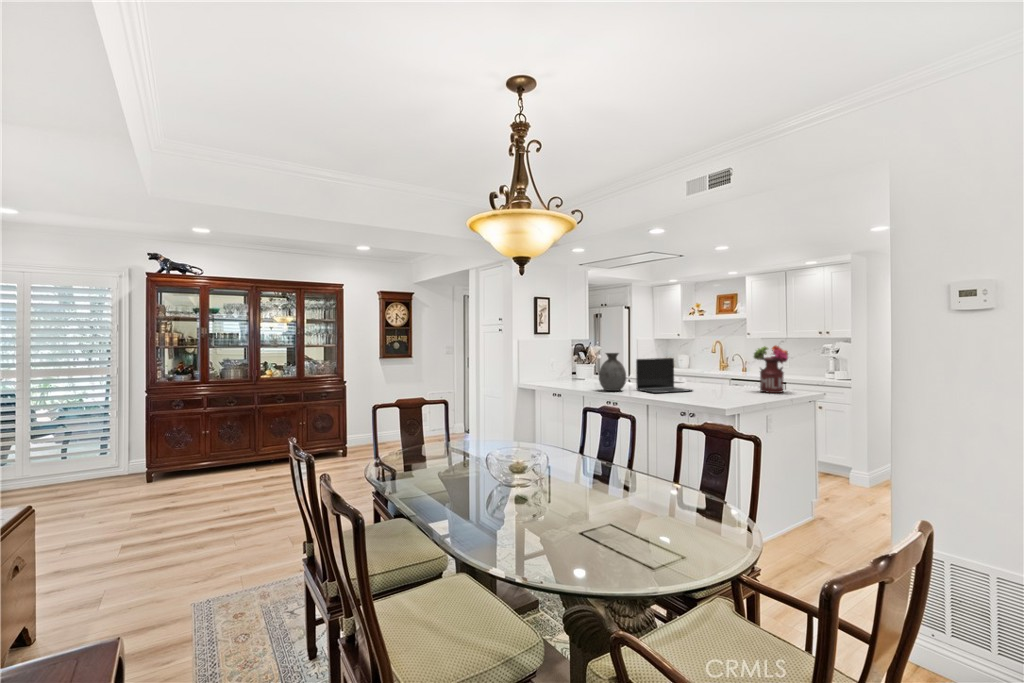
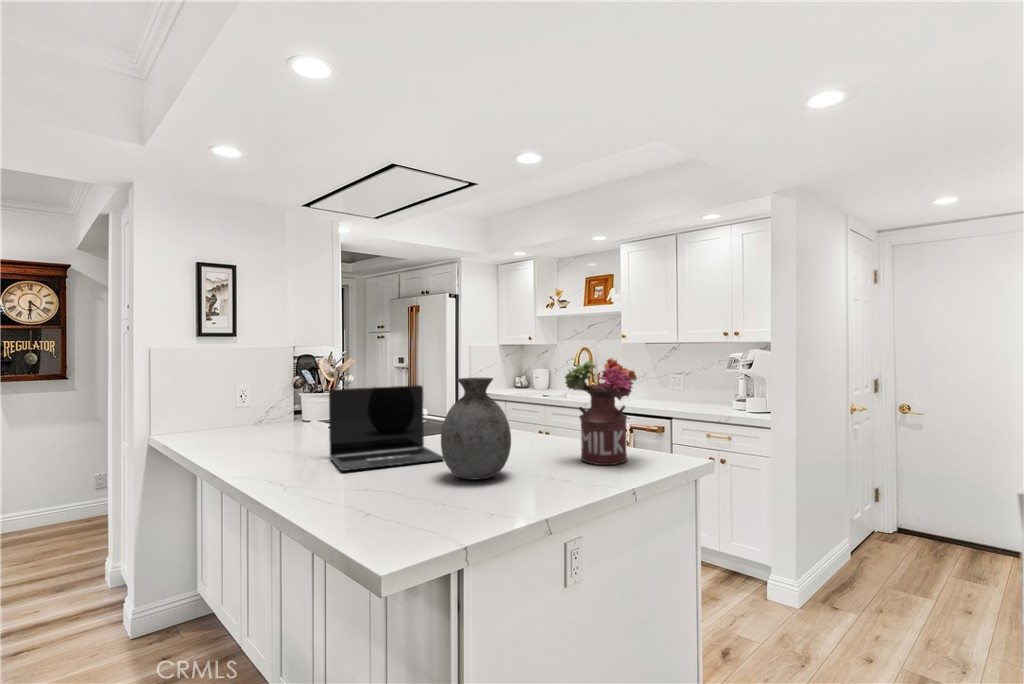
vase: present [599,353,626,391] -> present [441,378,511,480]

